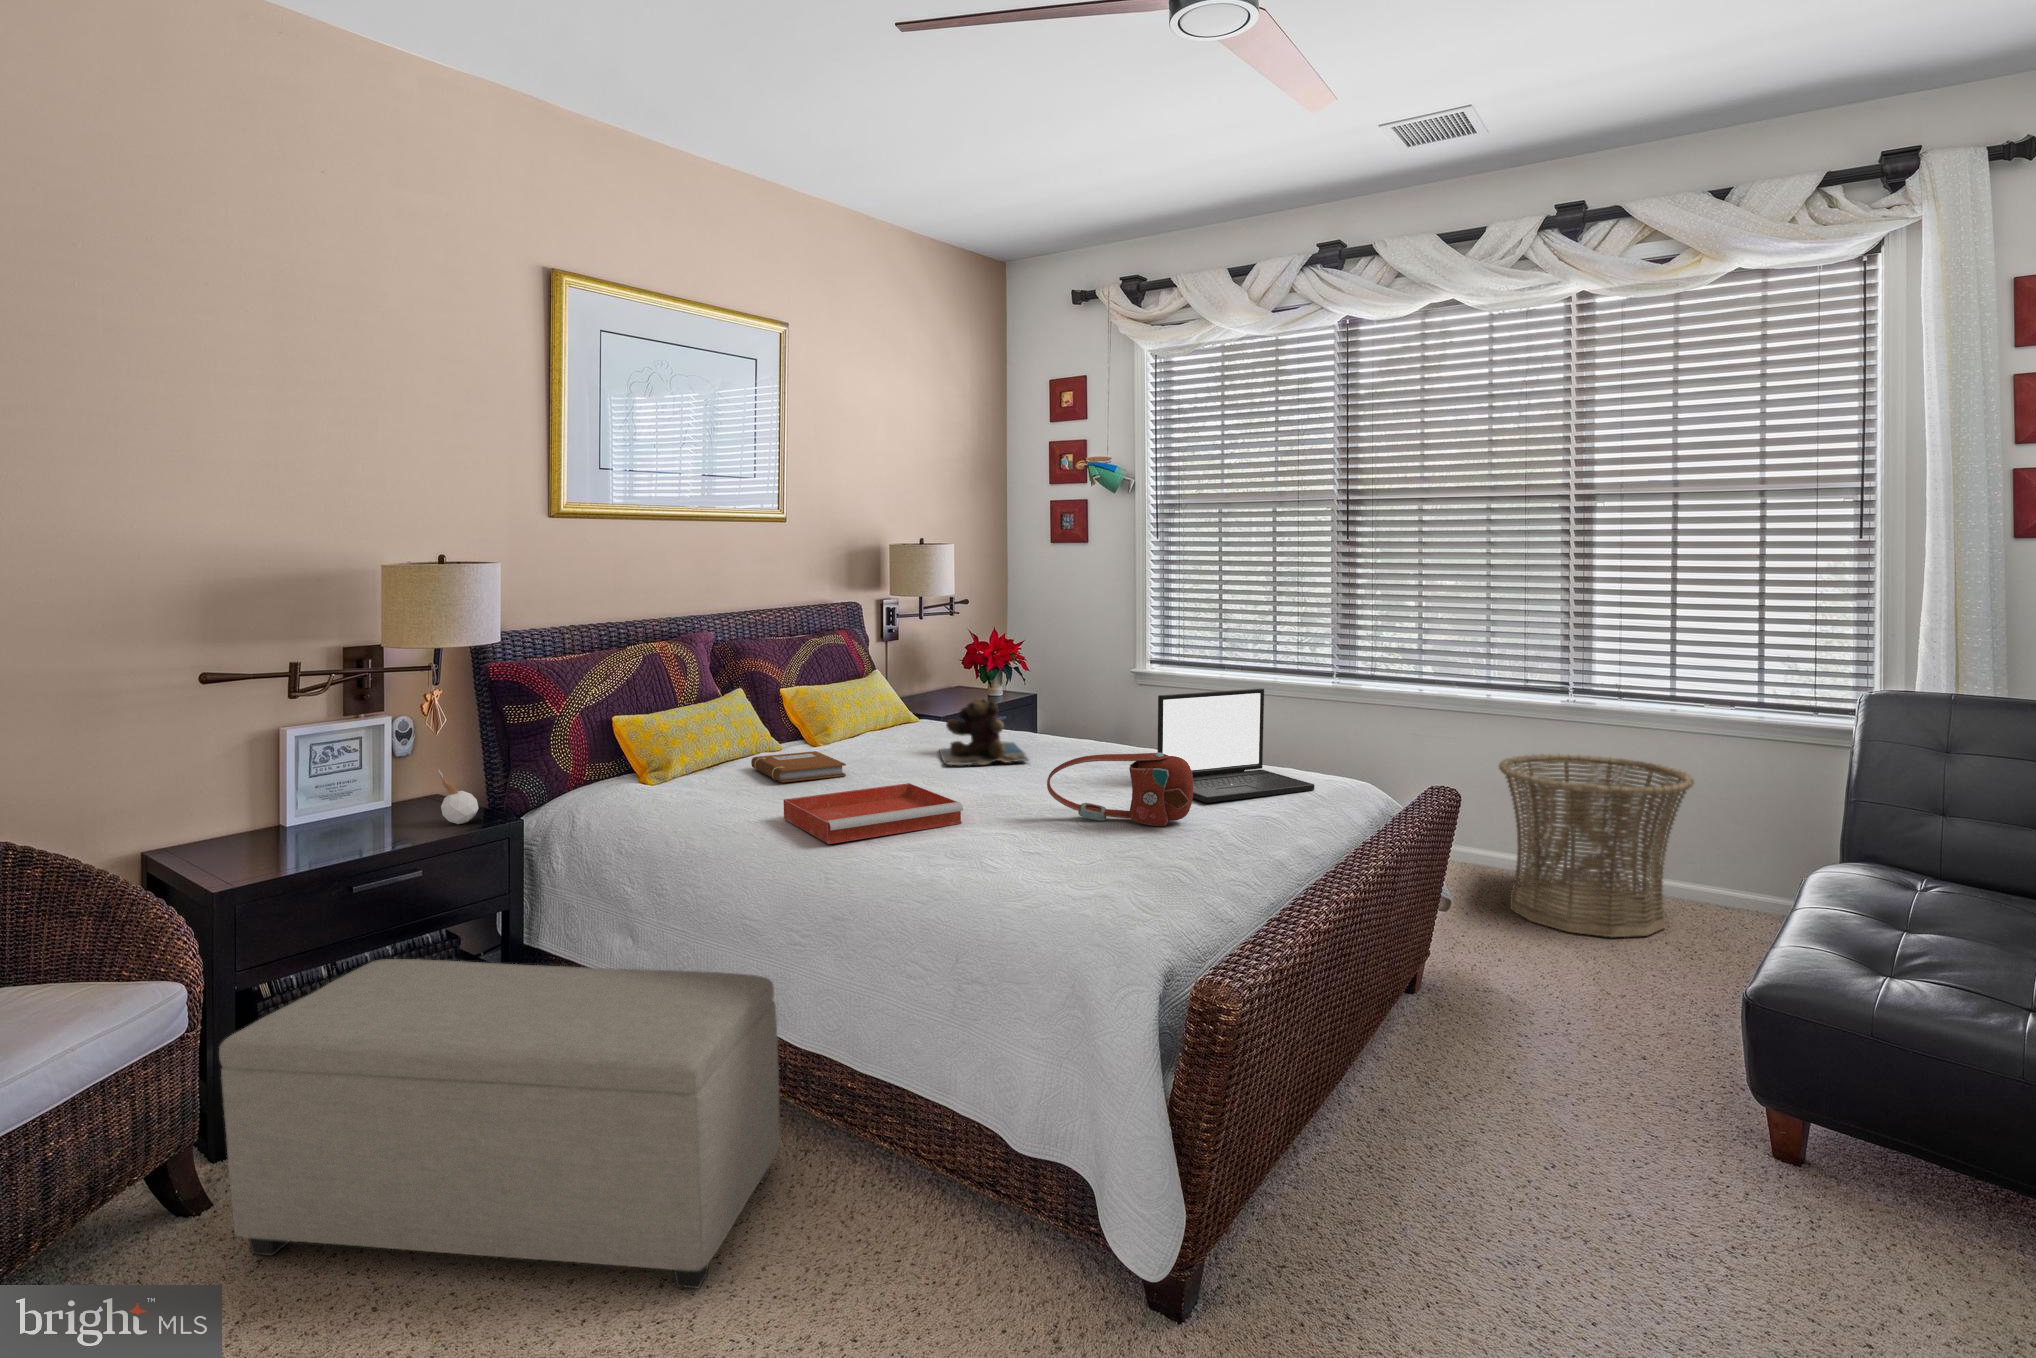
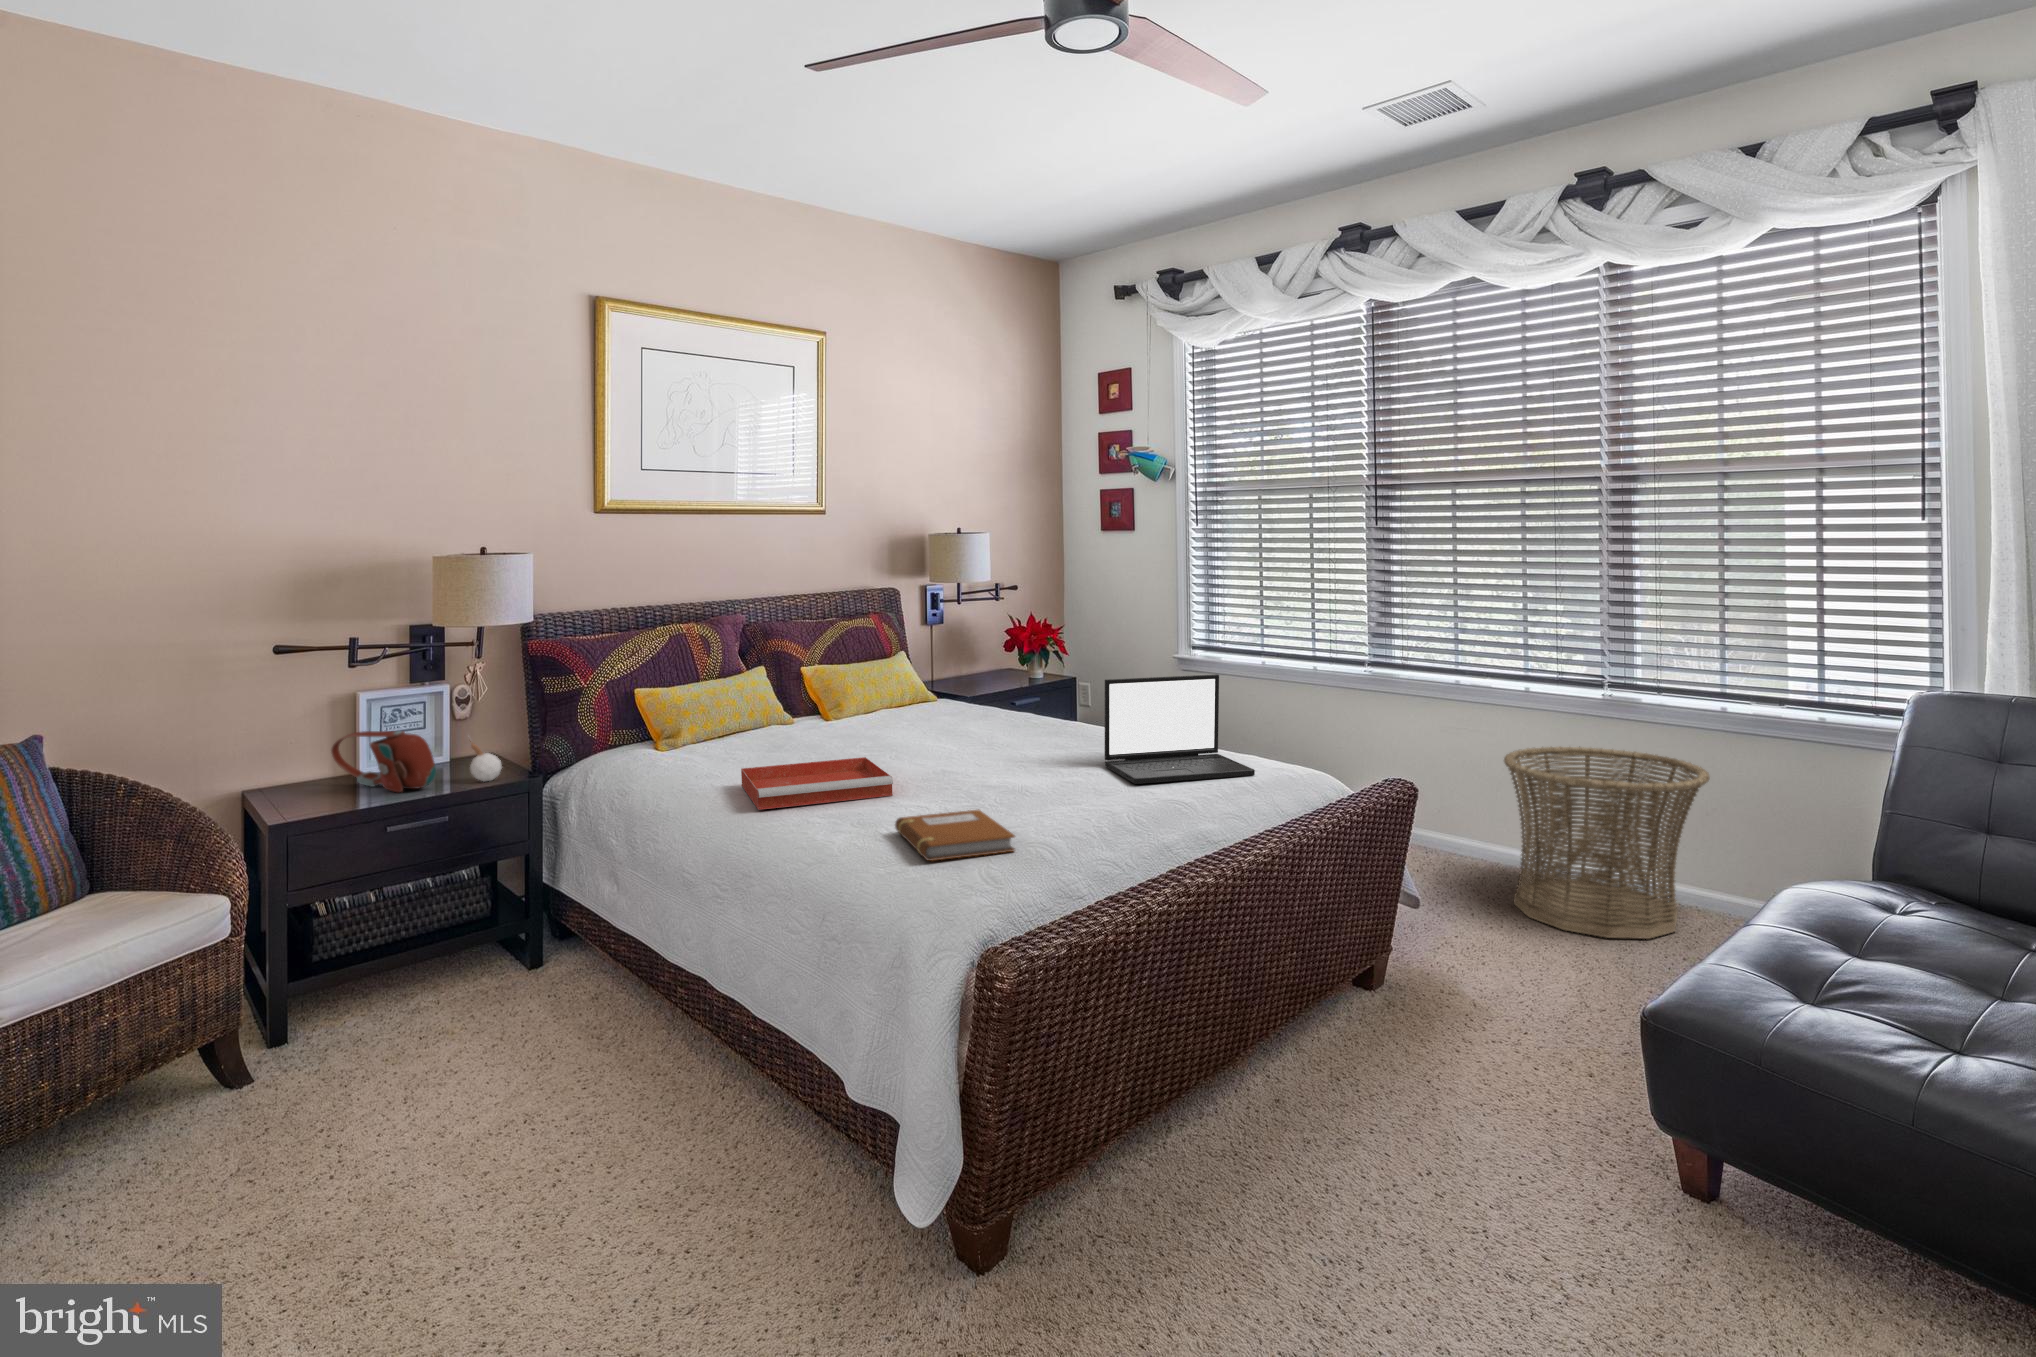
teddy bear: present [939,698,1029,765] -> none [924,679,1004,743]
notebook: present [751,751,846,782] -> present [895,809,1015,861]
handbag: present [1047,753,1193,826] -> present [331,731,436,792]
ottoman: present [219,959,780,1288] -> none [224,893,693,1192]

